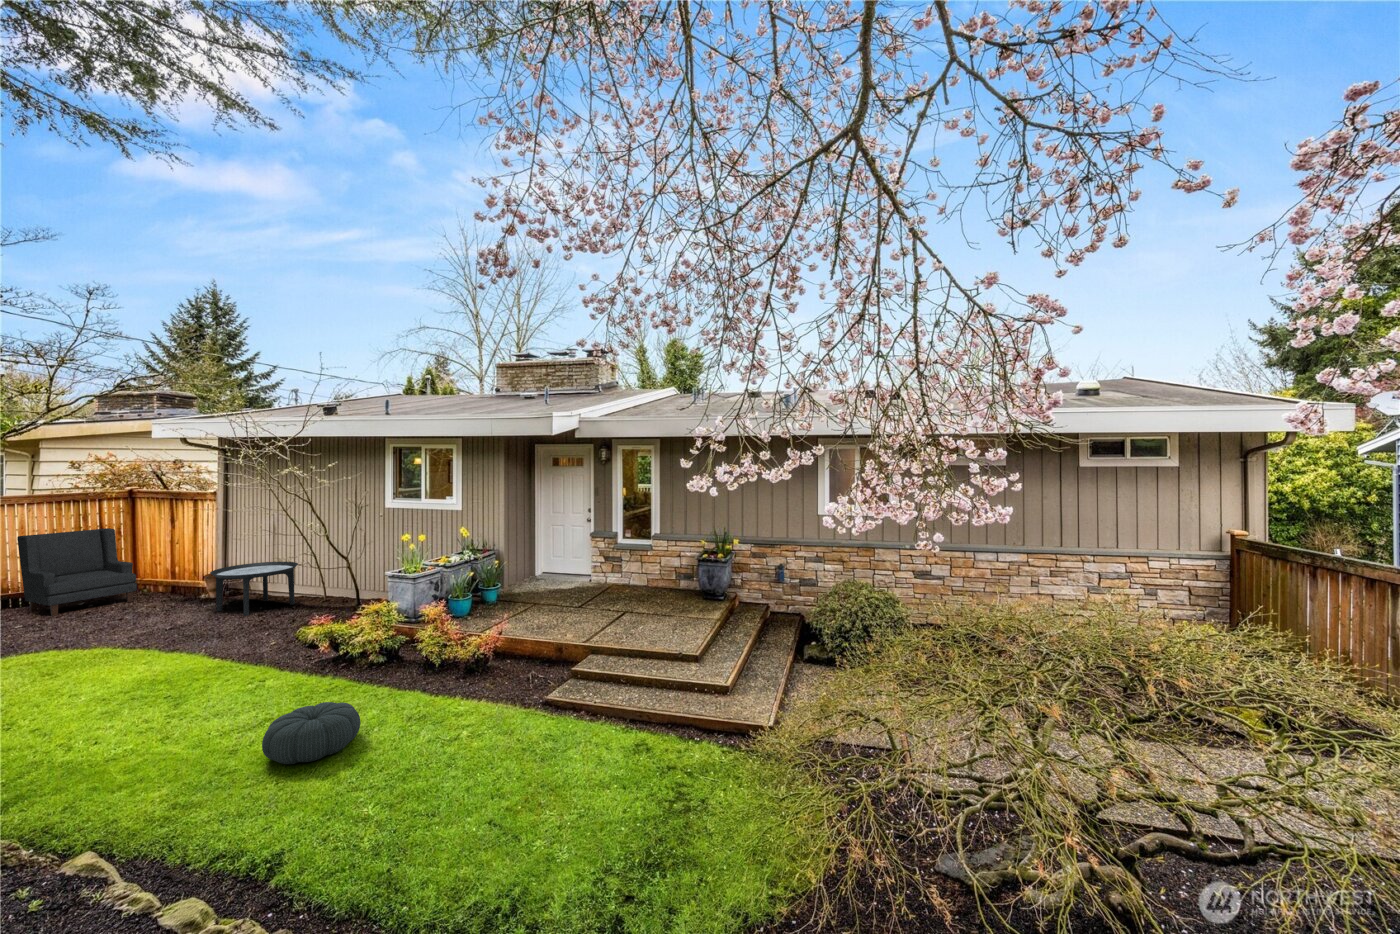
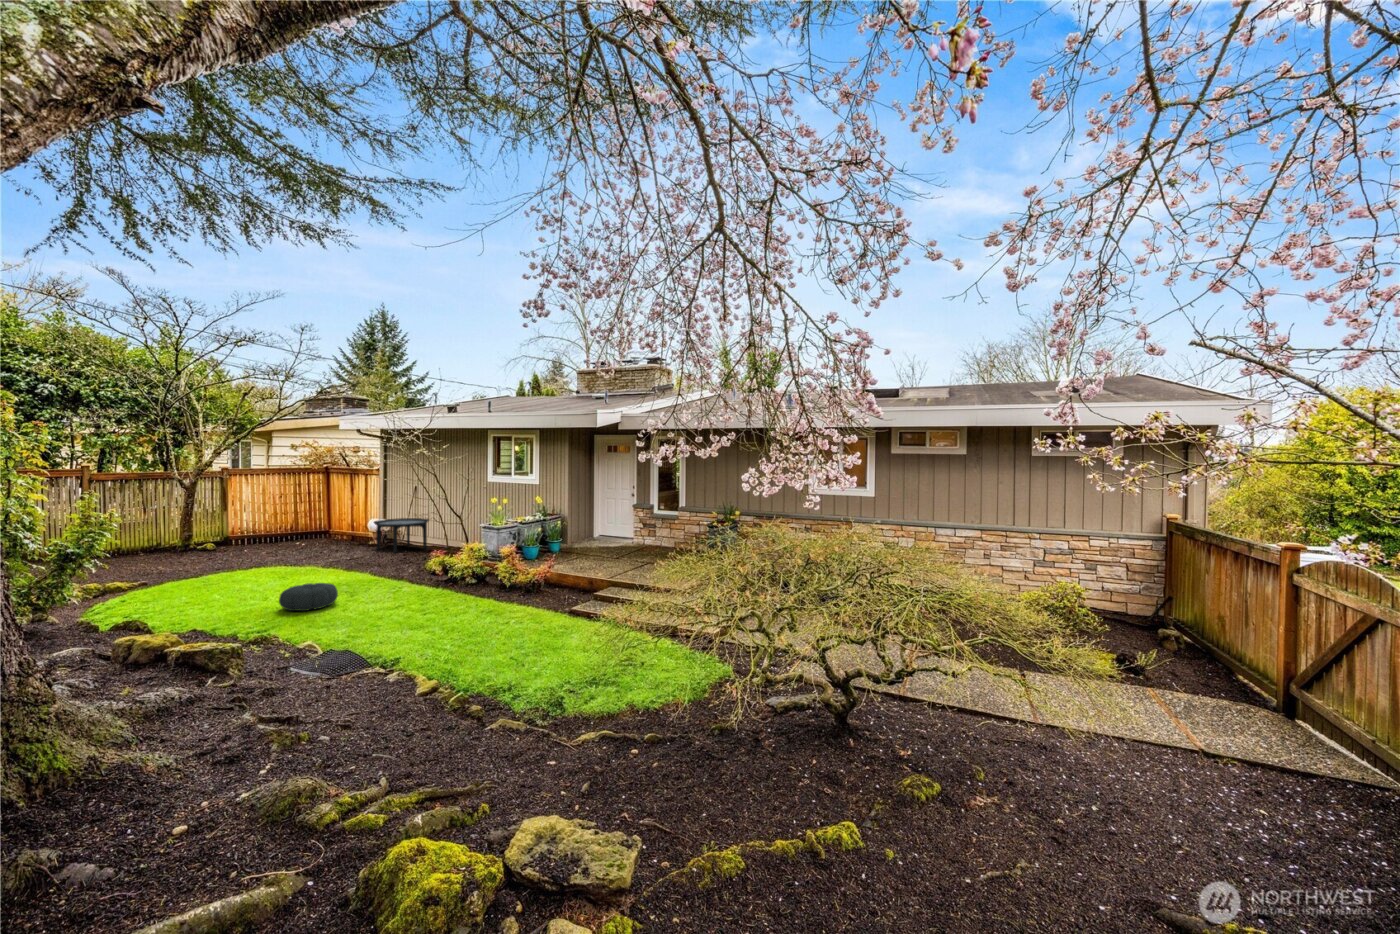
chair: present [17,528,137,616] -> none [260,490,328,547]
pouf: present [262,702,361,764] -> present [279,583,338,611]

